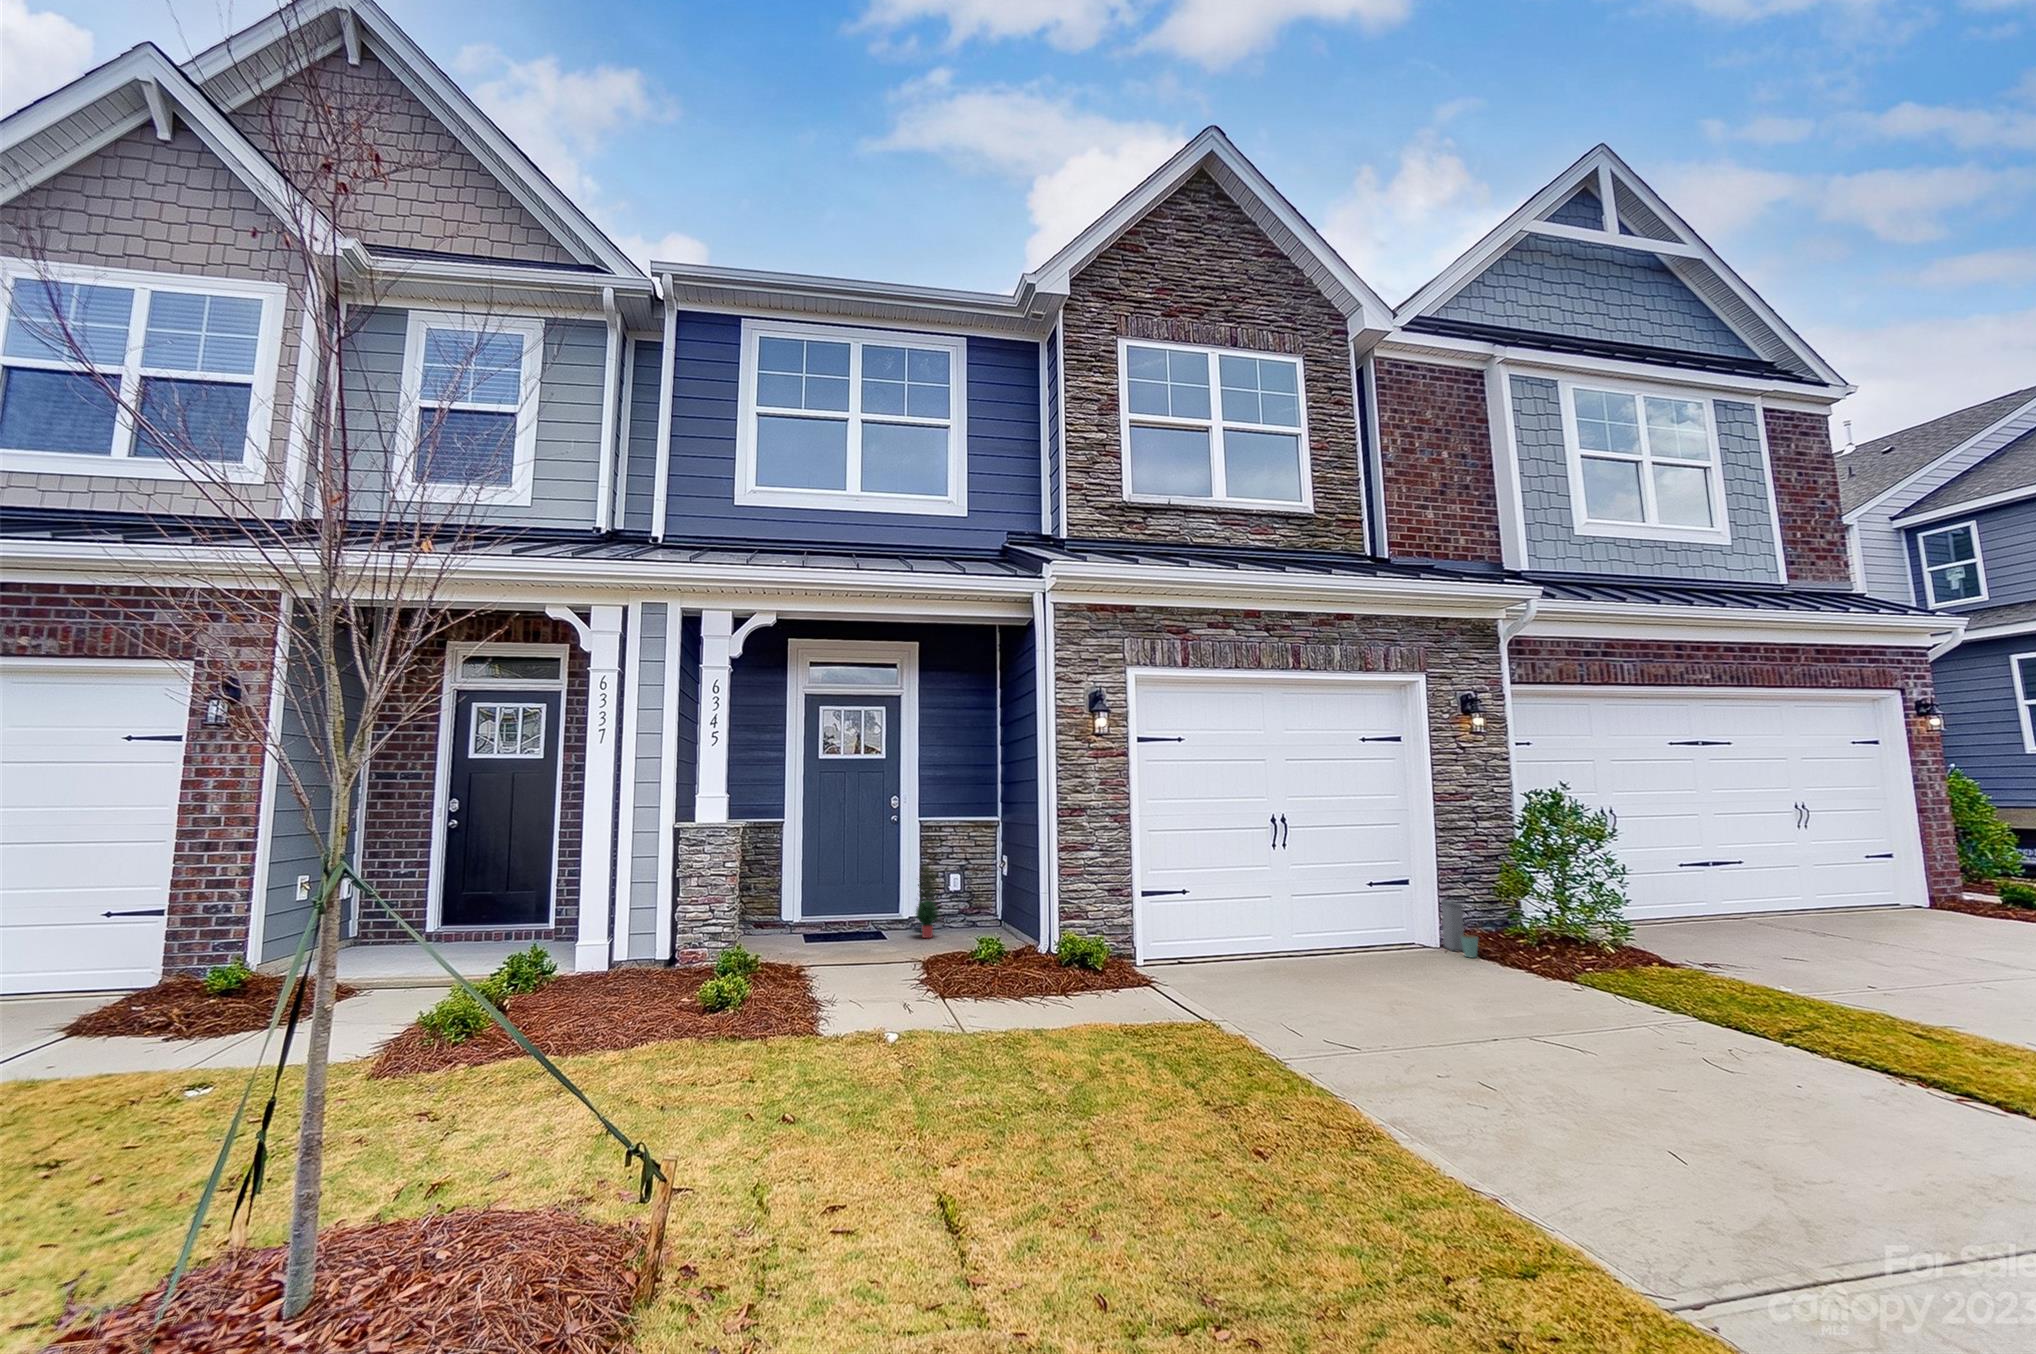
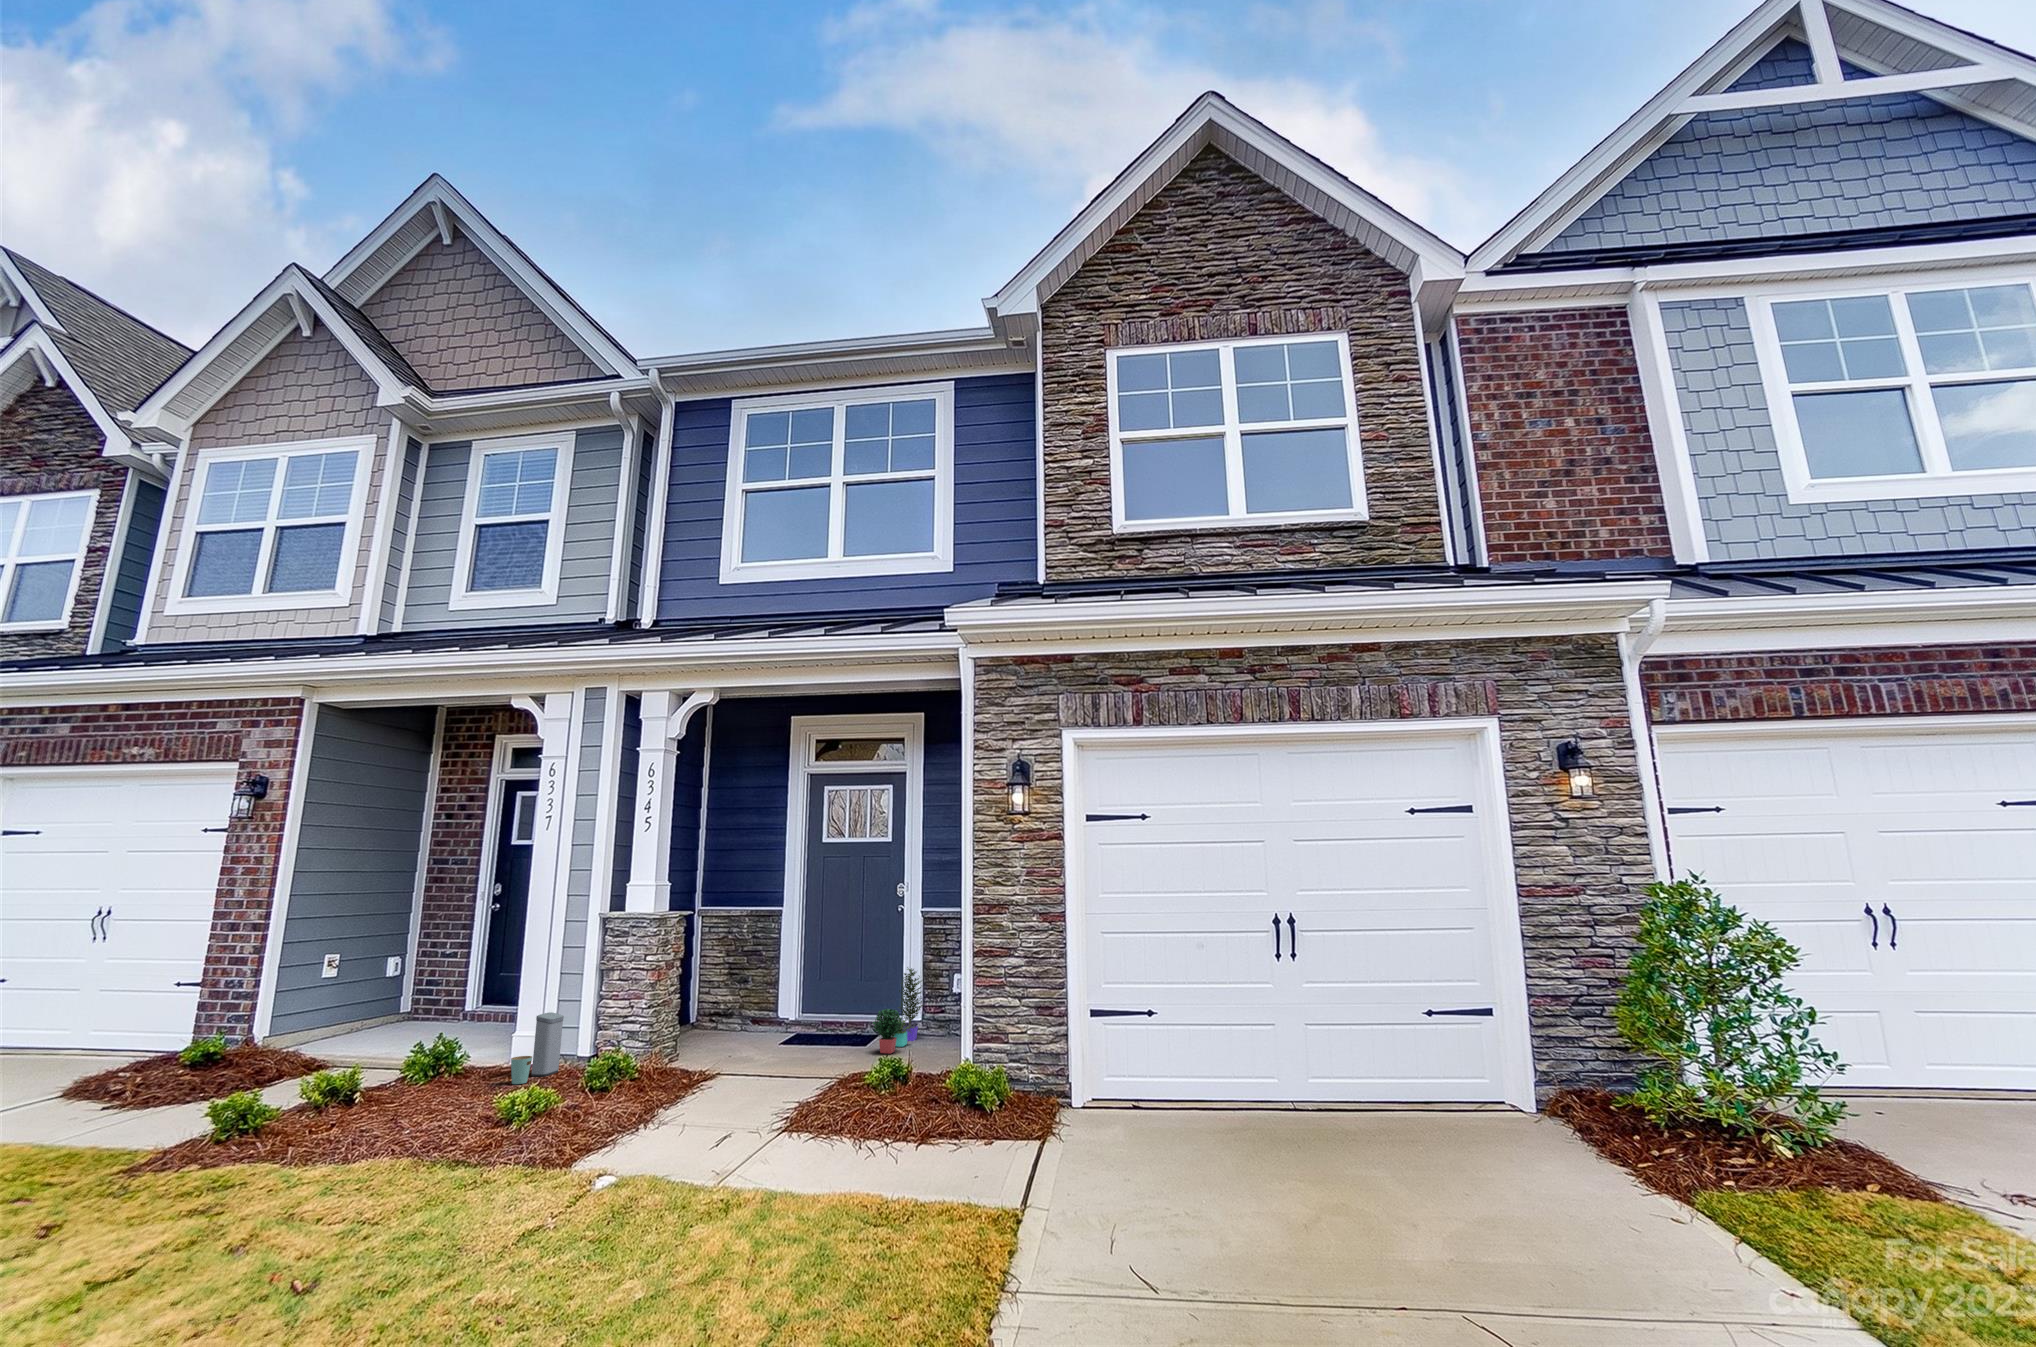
trash can: present [1441,900,1478,958] -> present [511,1012,564,1084]

